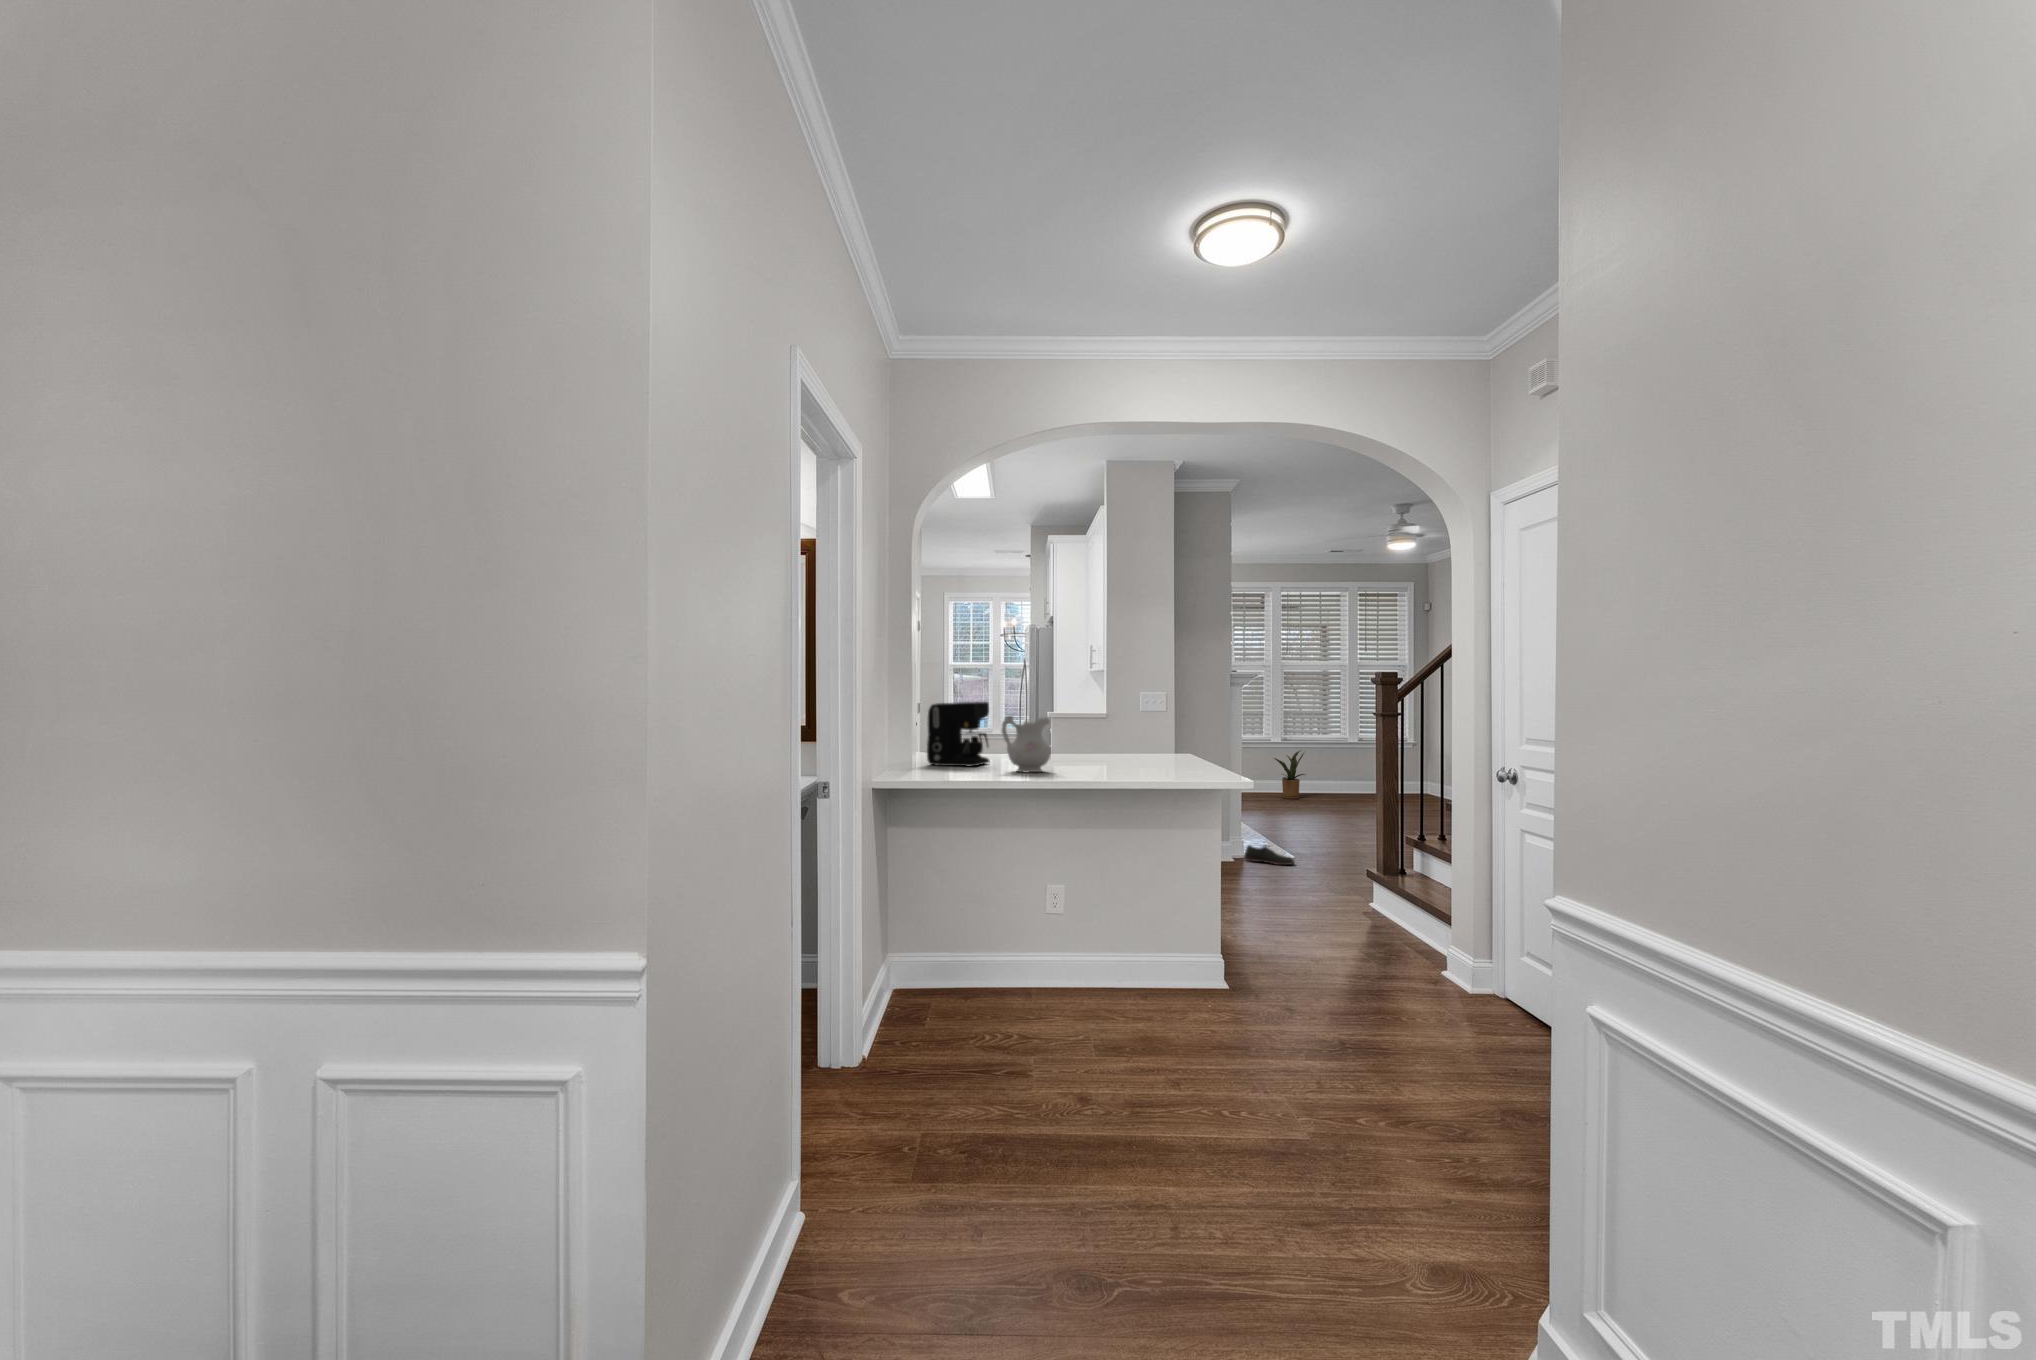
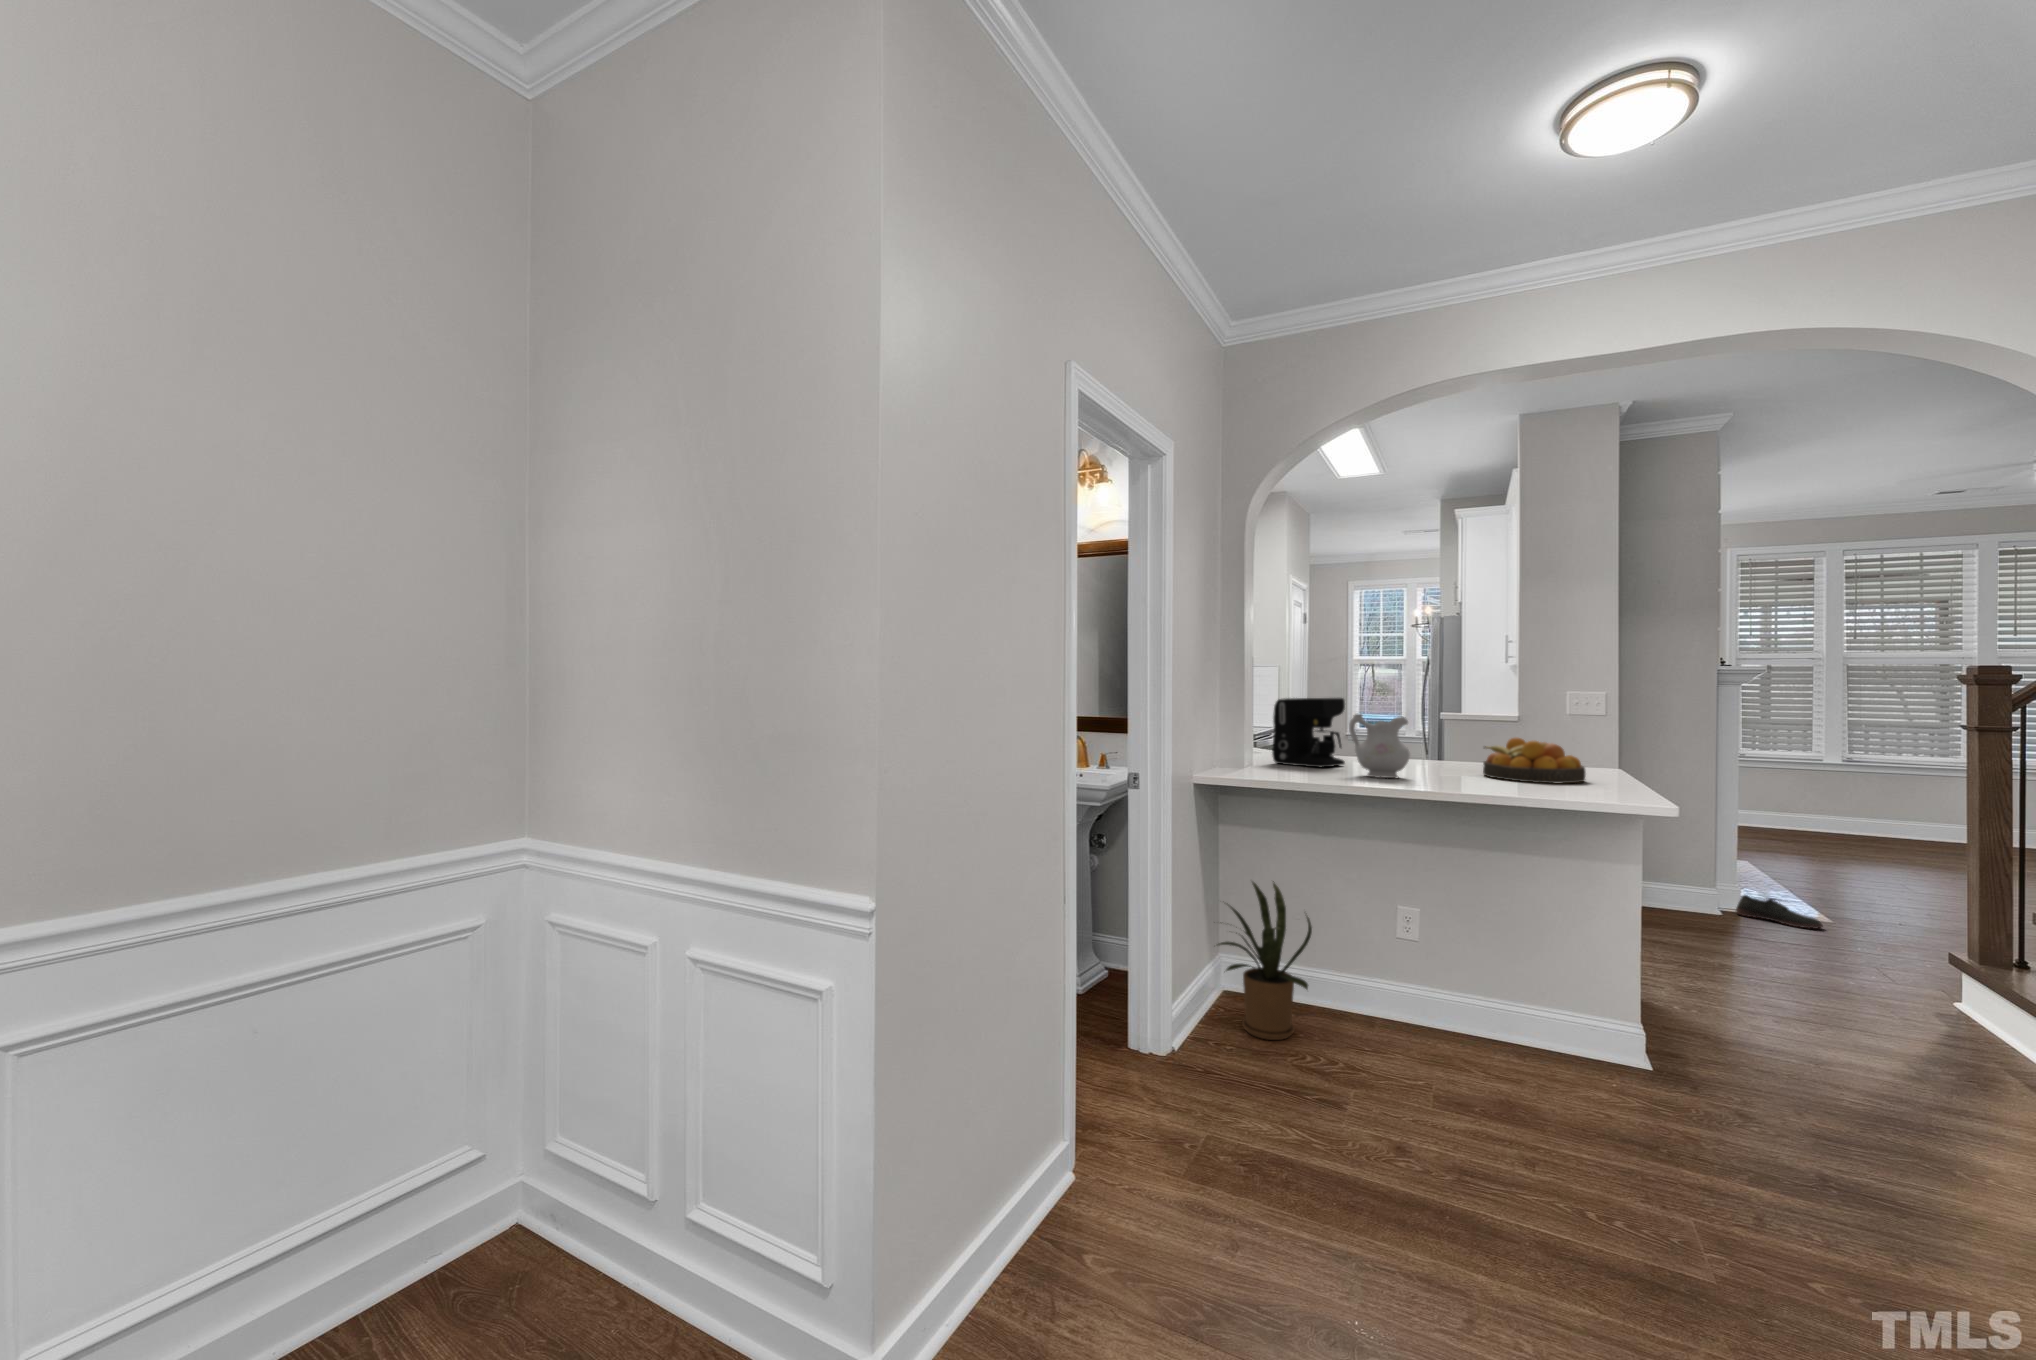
fruit bowl: none [1100,732,1174,769] -> present [1483,738,1586,783]
house plant: present [1274,751,1305,799] -> present [1217,881,1312,1040]

